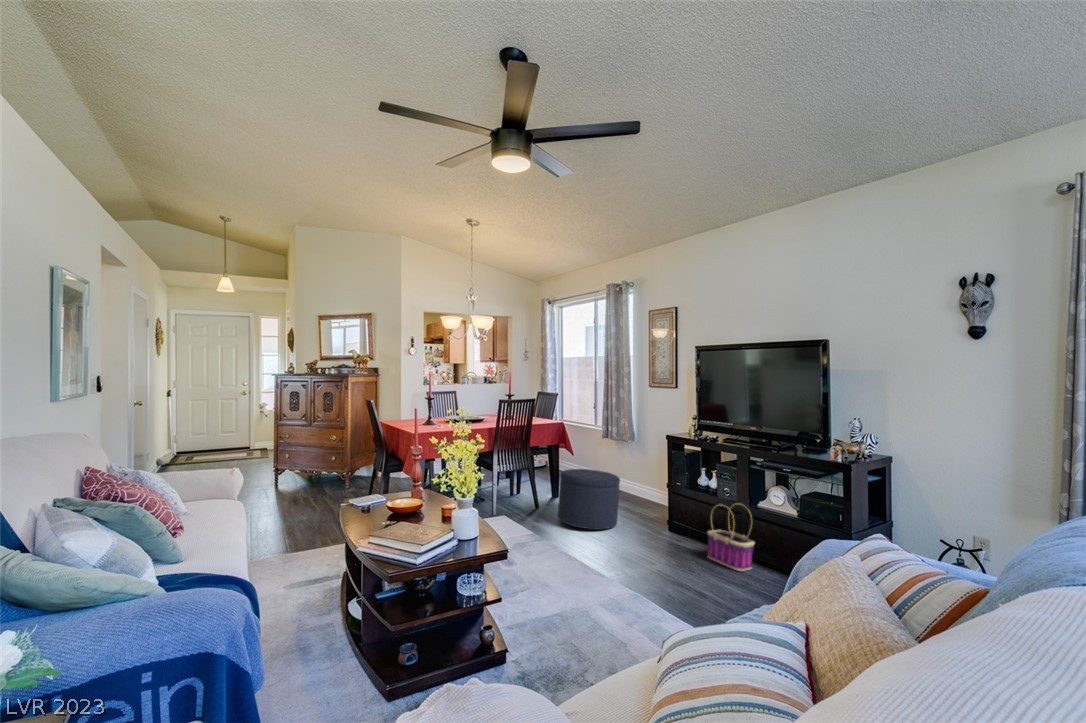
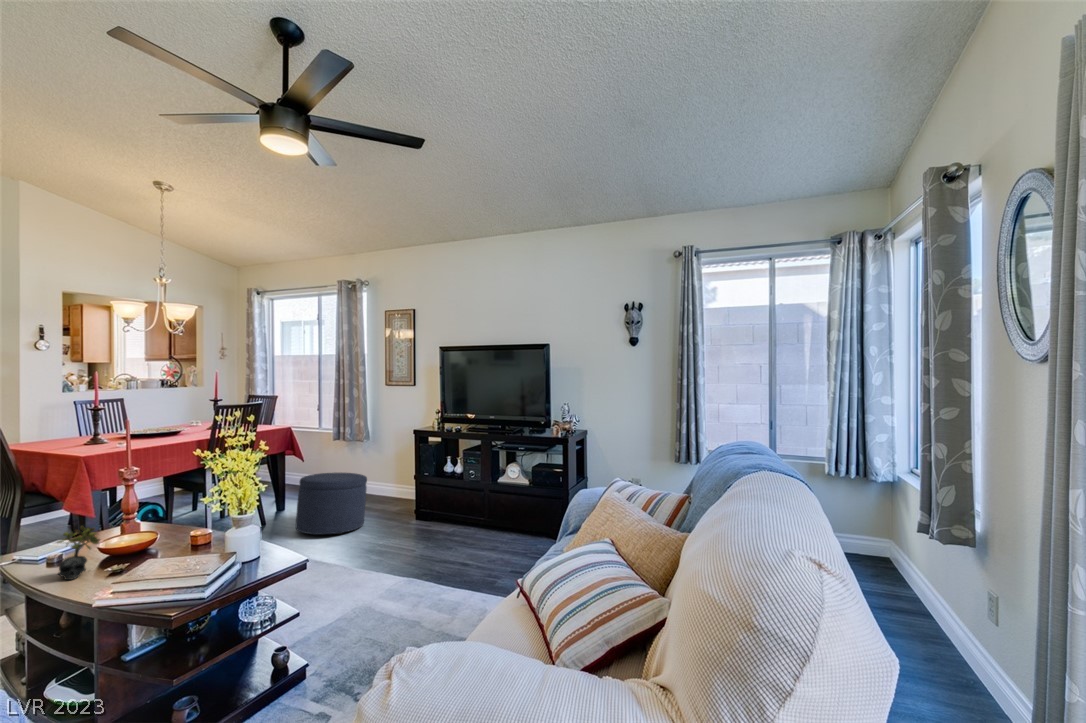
succulent plant: none [367,485,389,523] -> present [57,526,100,580]
basket: present [707,504,754,571] -> none [459,481,498,537]

